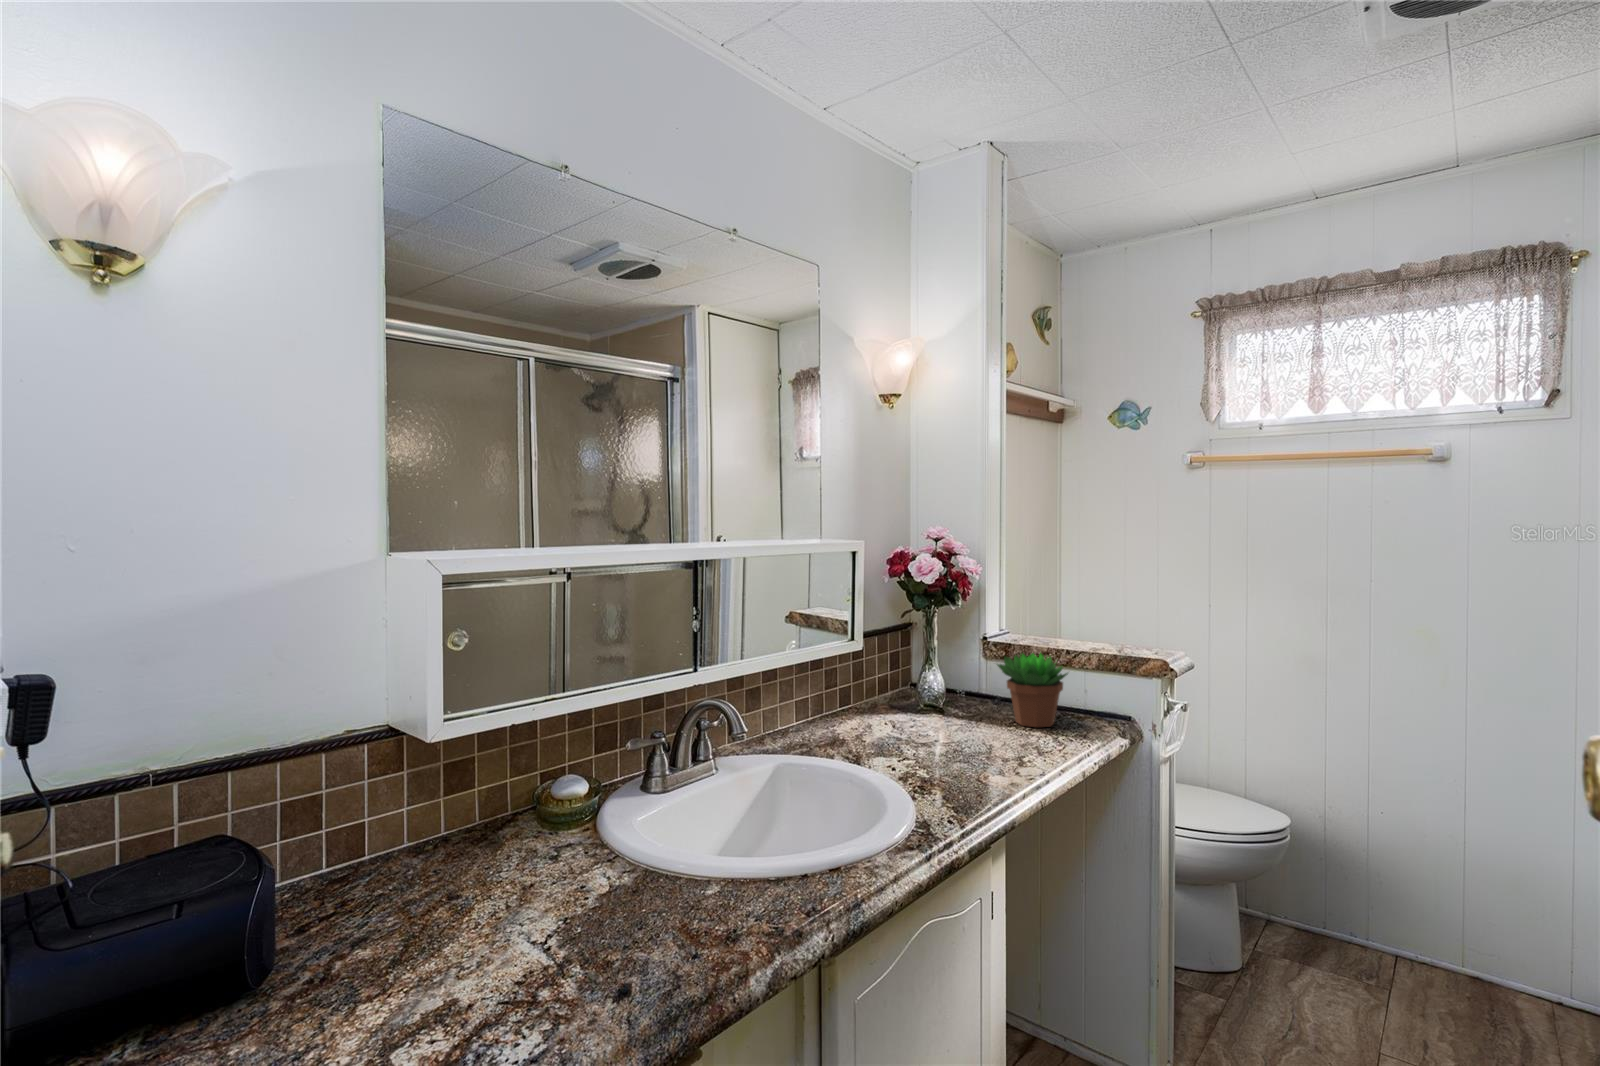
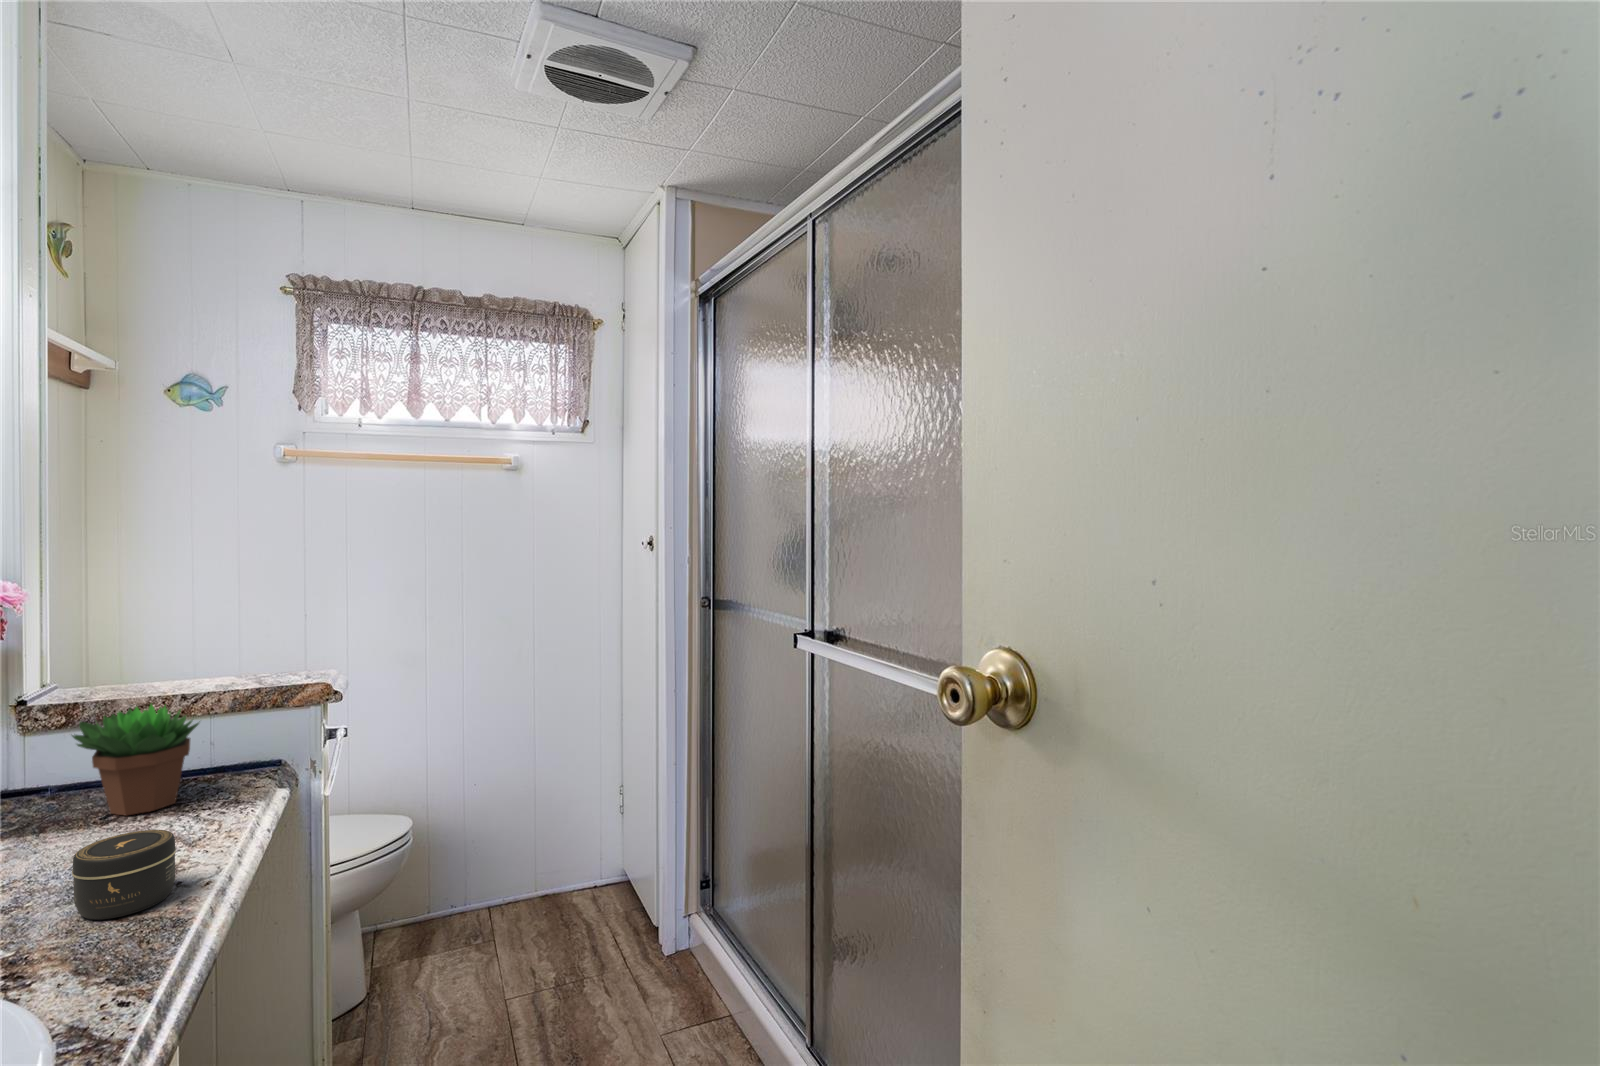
jar: none [961,728,1013,779] -> present [72,830,176,920]

